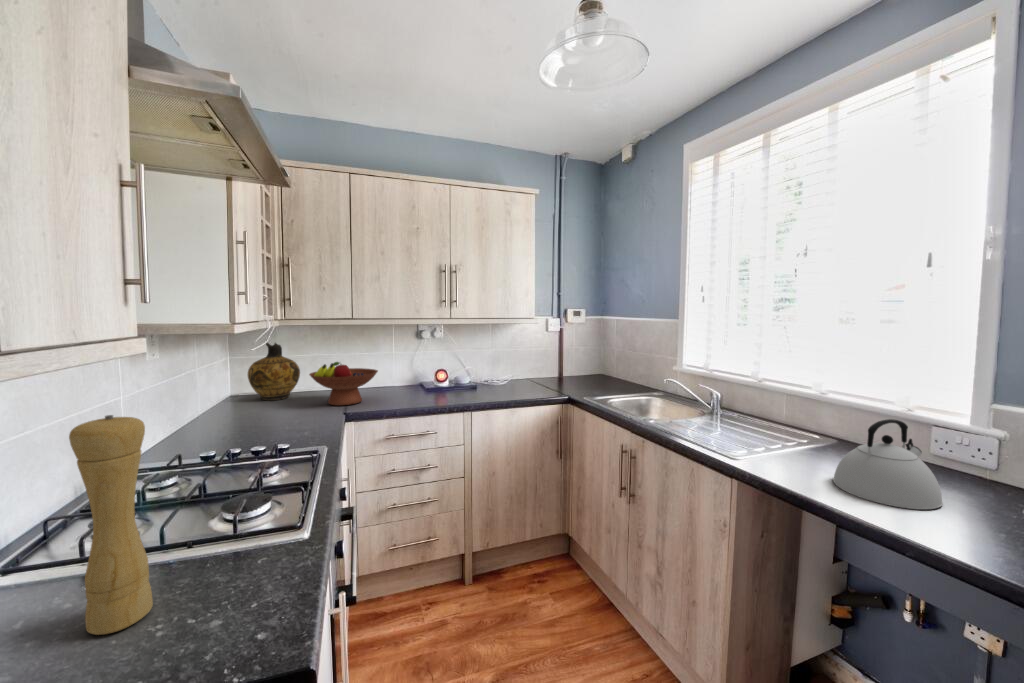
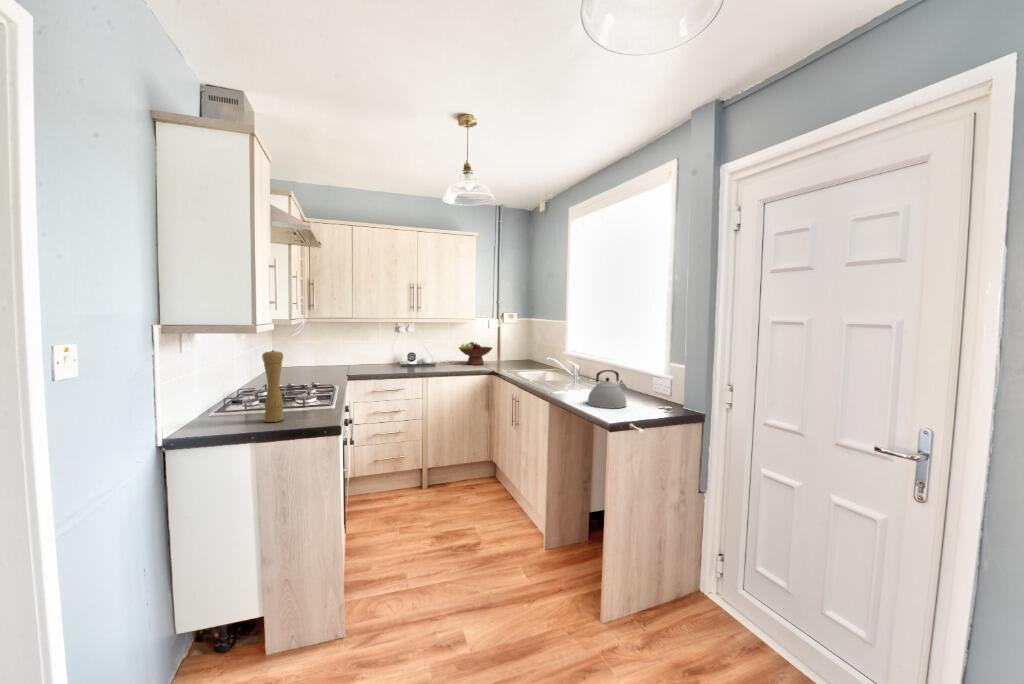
ceramic jug: present [248,343,300,400] -> none [284,332,318,370]
fruit bowl: present [309,362,378,405] -> present [459,342,492,365]

